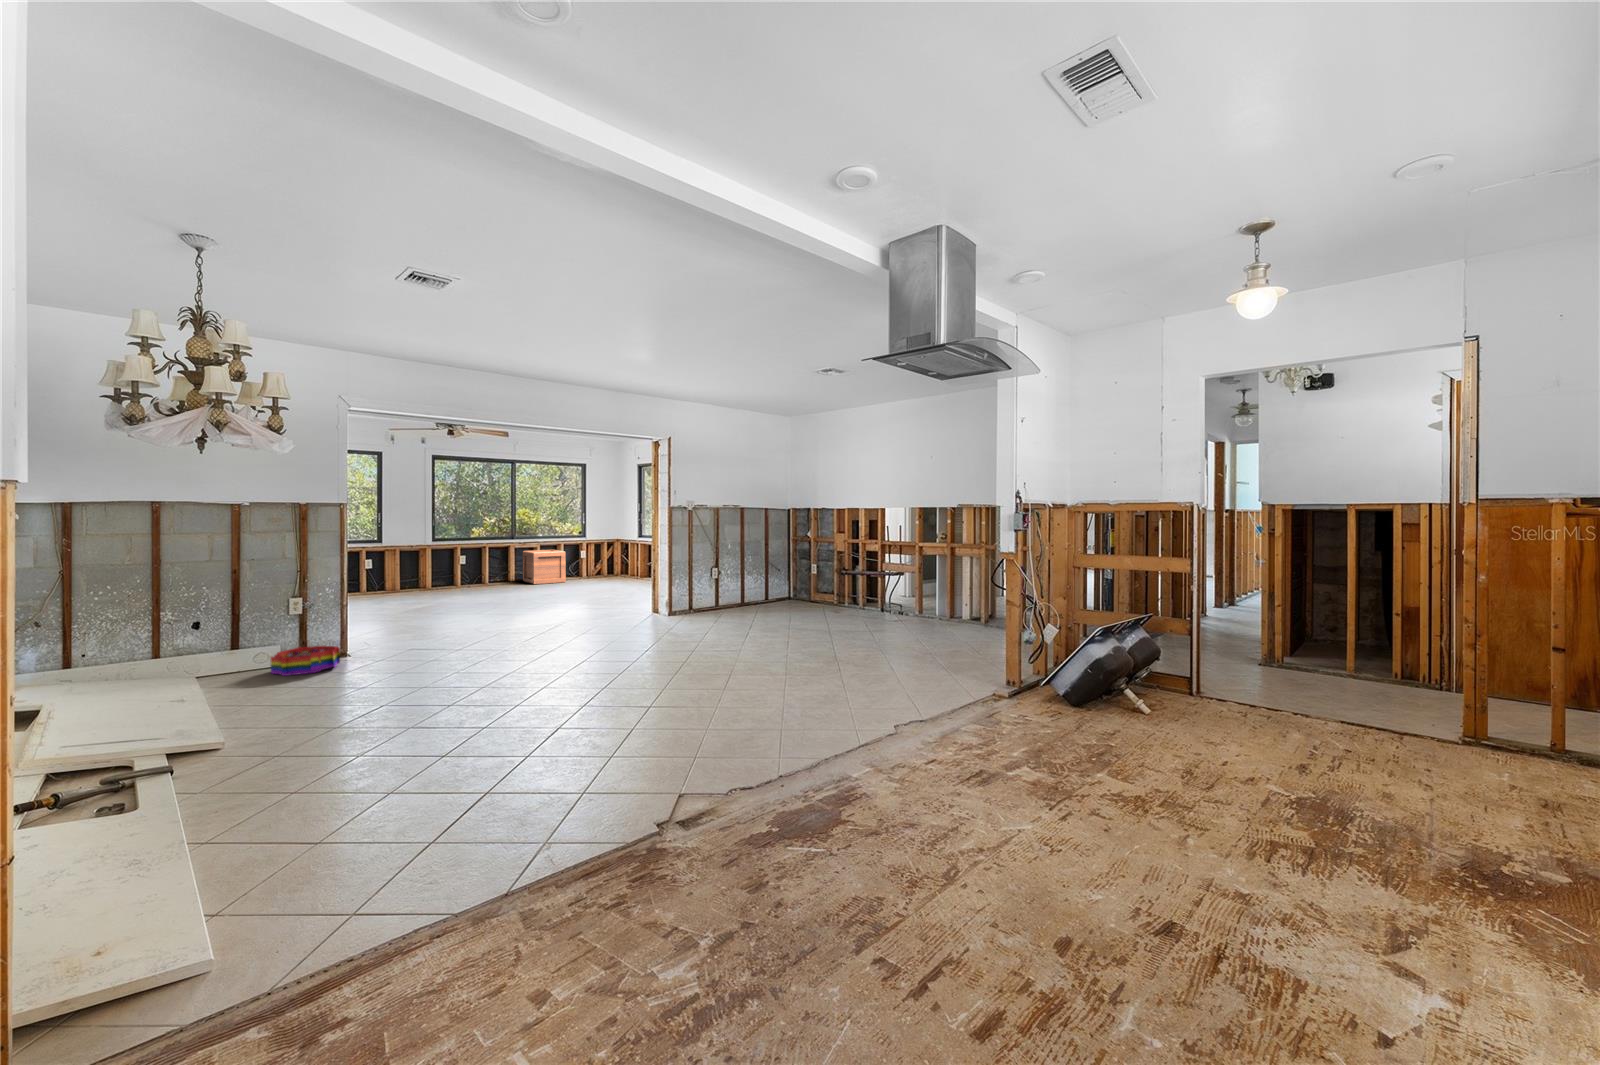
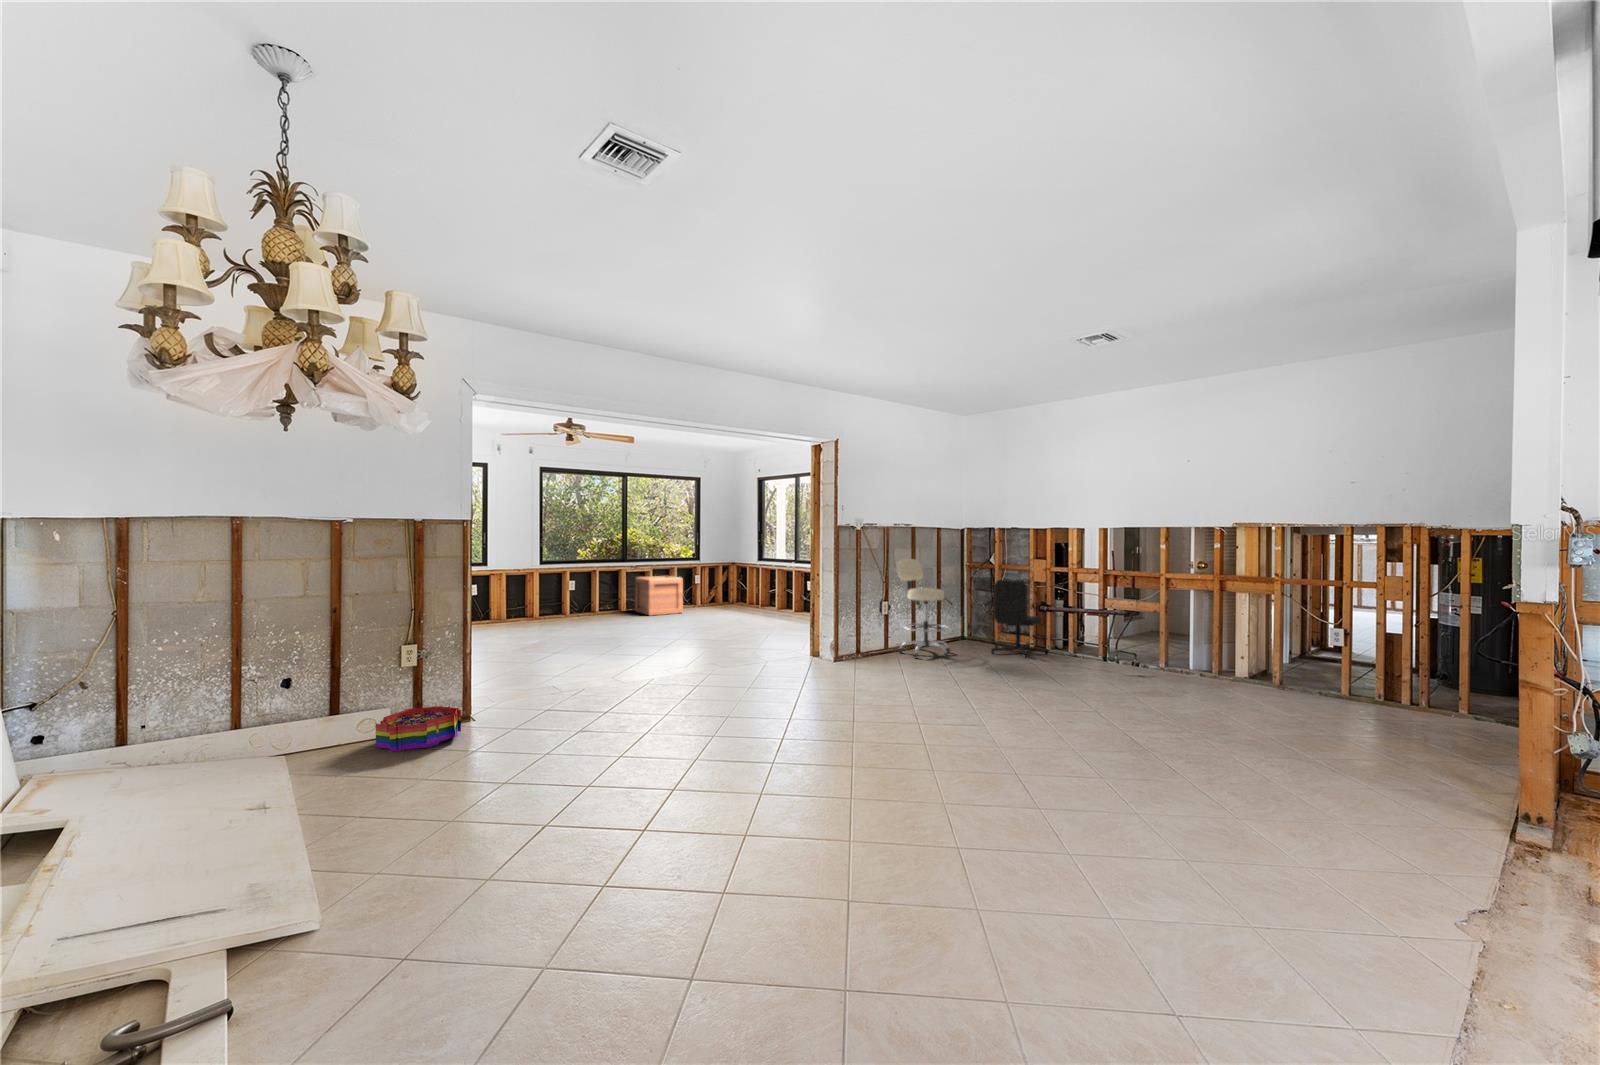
stool: none [724,535,767,614] -> present [897,559,950,658]
chair: none [799,552,845,613] -> present [991,580,1050,658]

